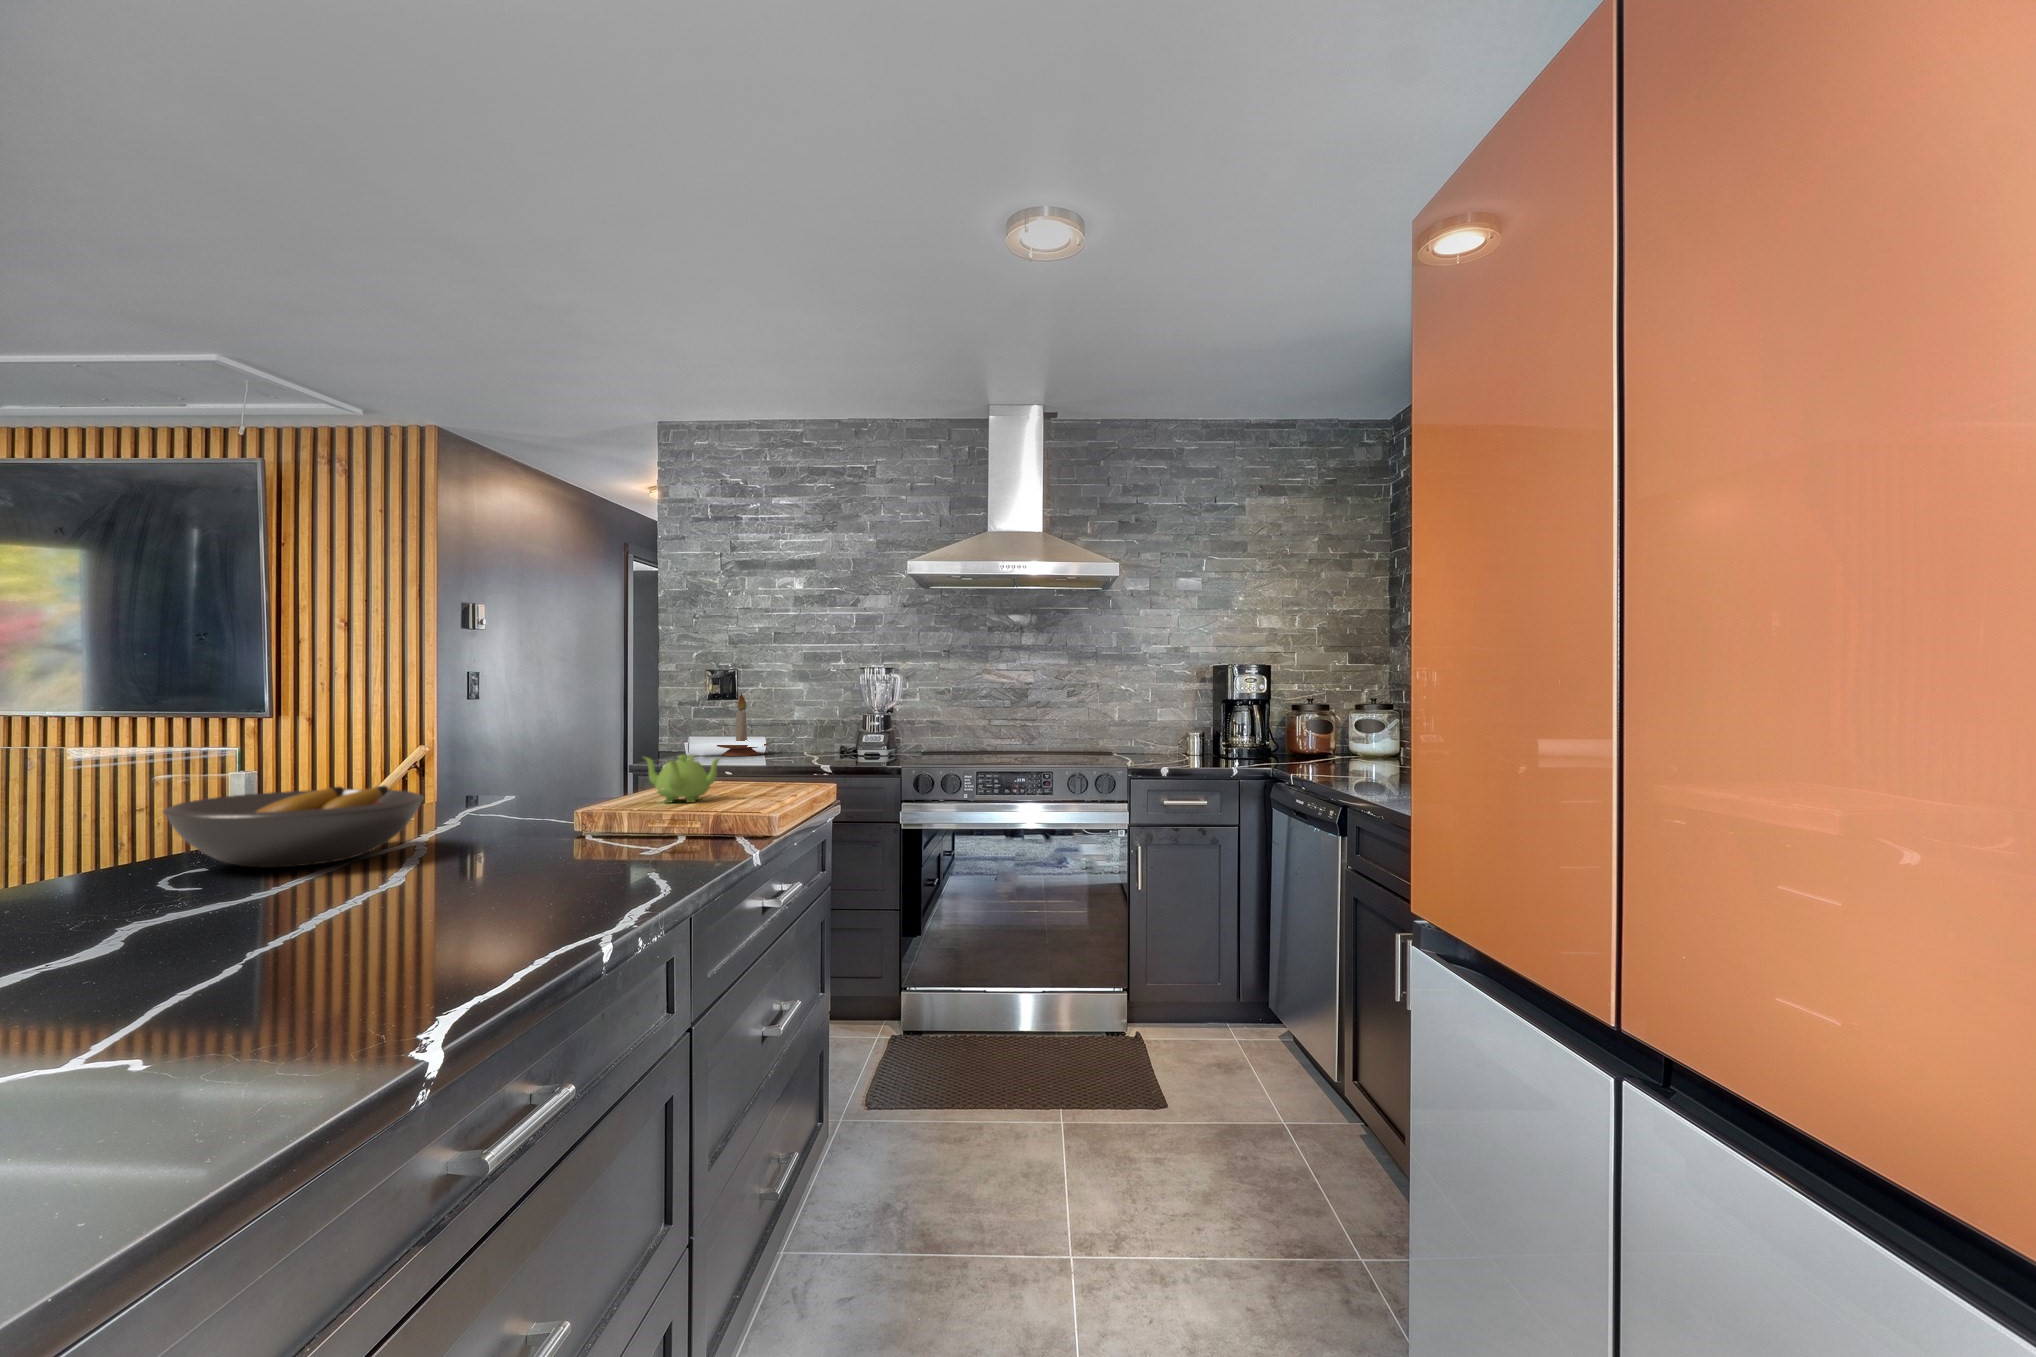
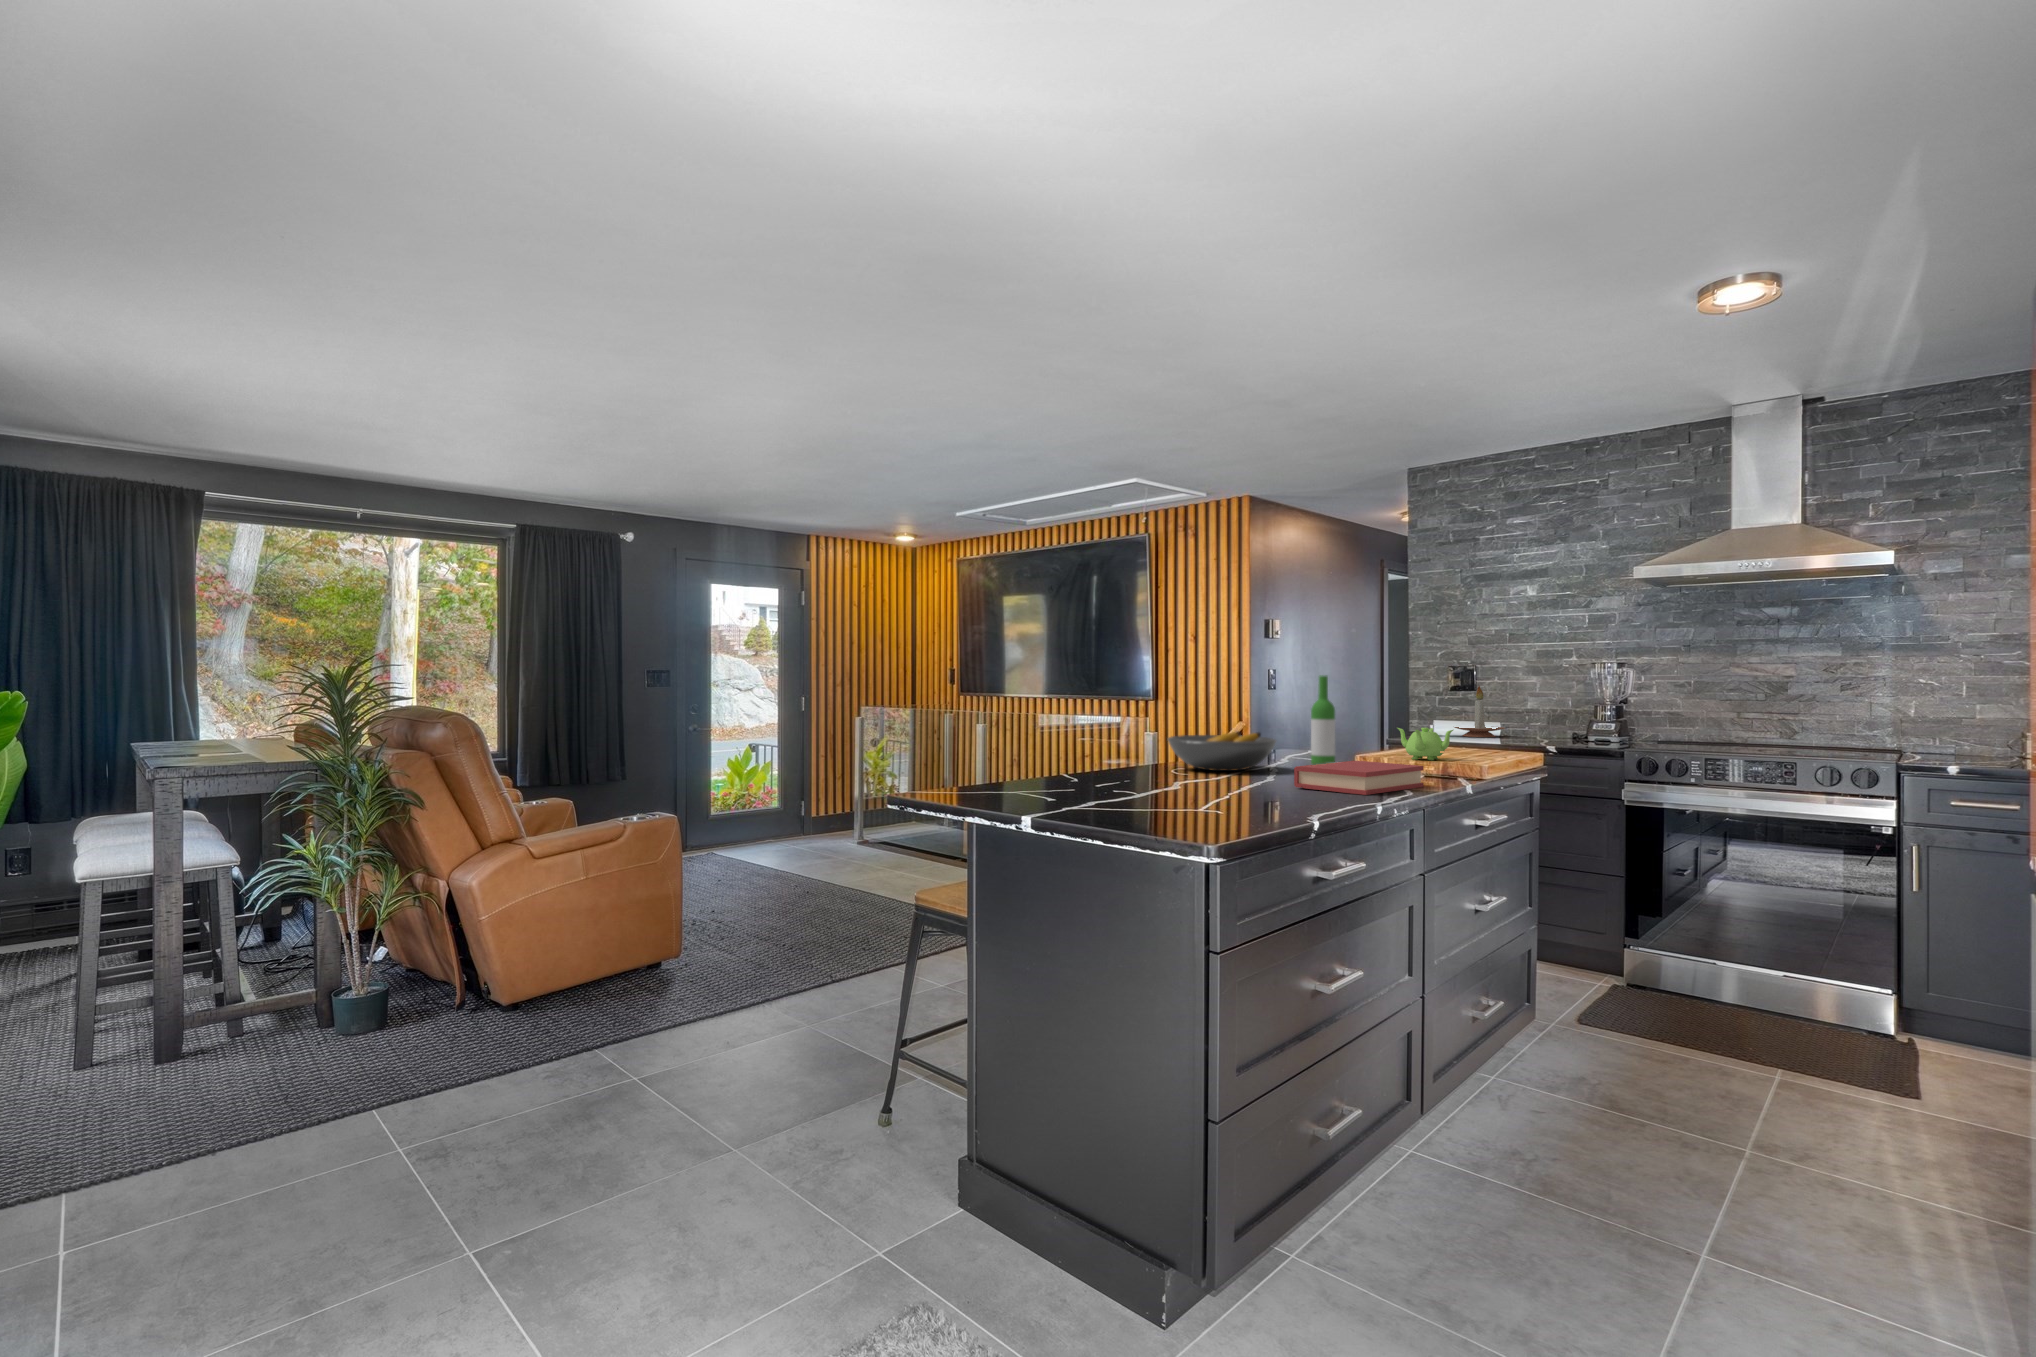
wine bottle: none [497,679,542,832] -> present [1311,675,1335,764]
hardback book: none [434,831,689,913] -> present [1294,761,1423,795]

